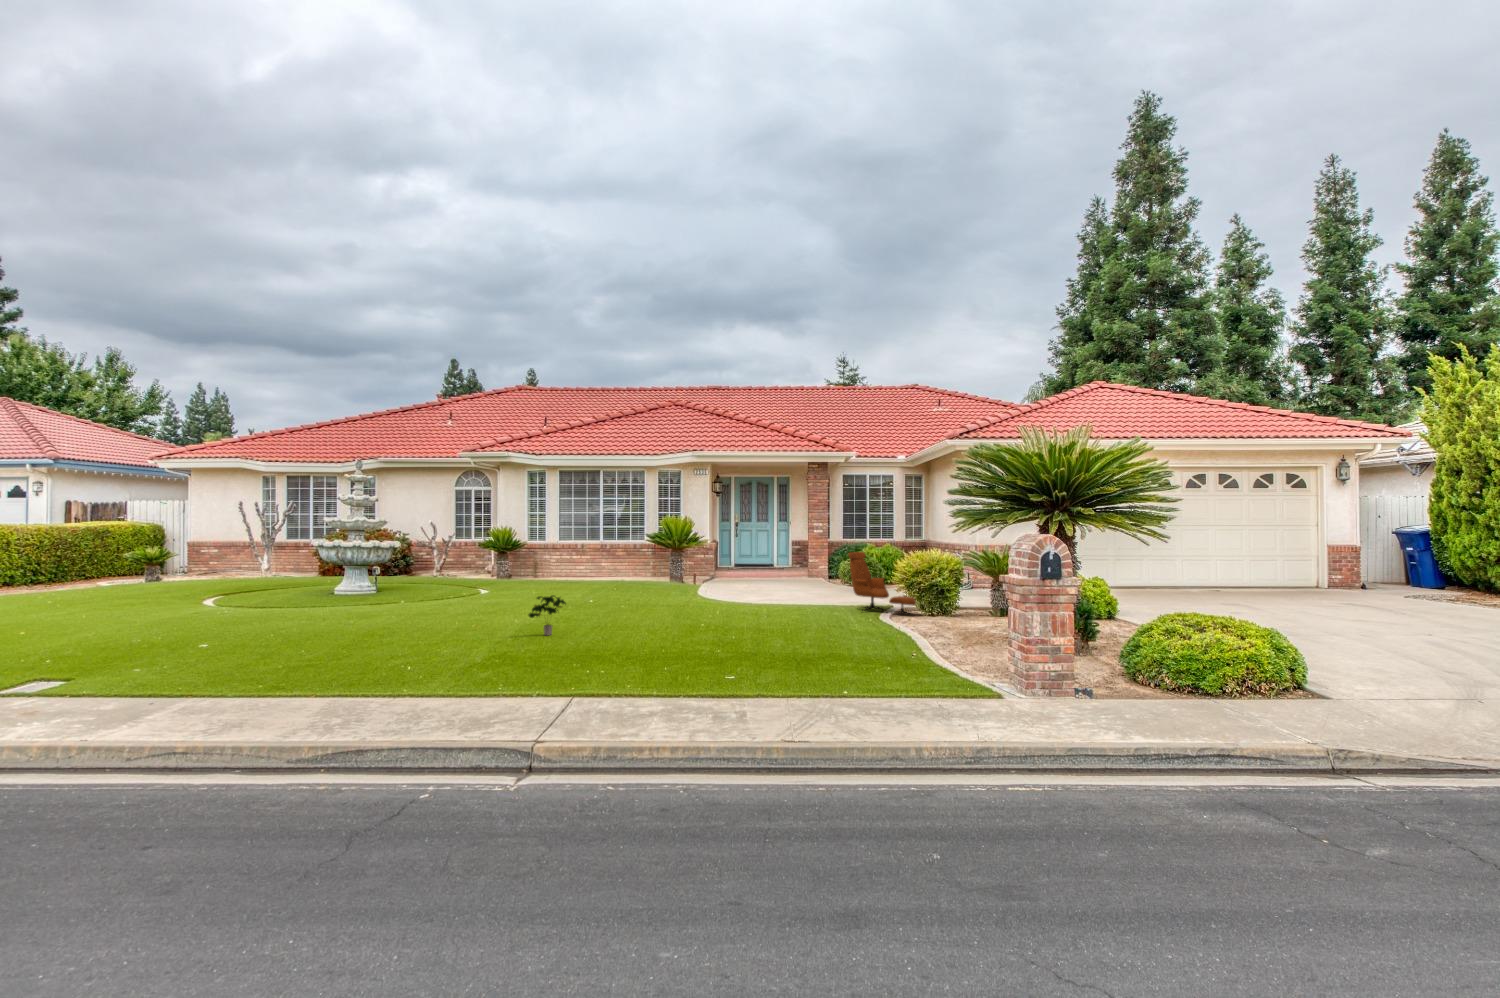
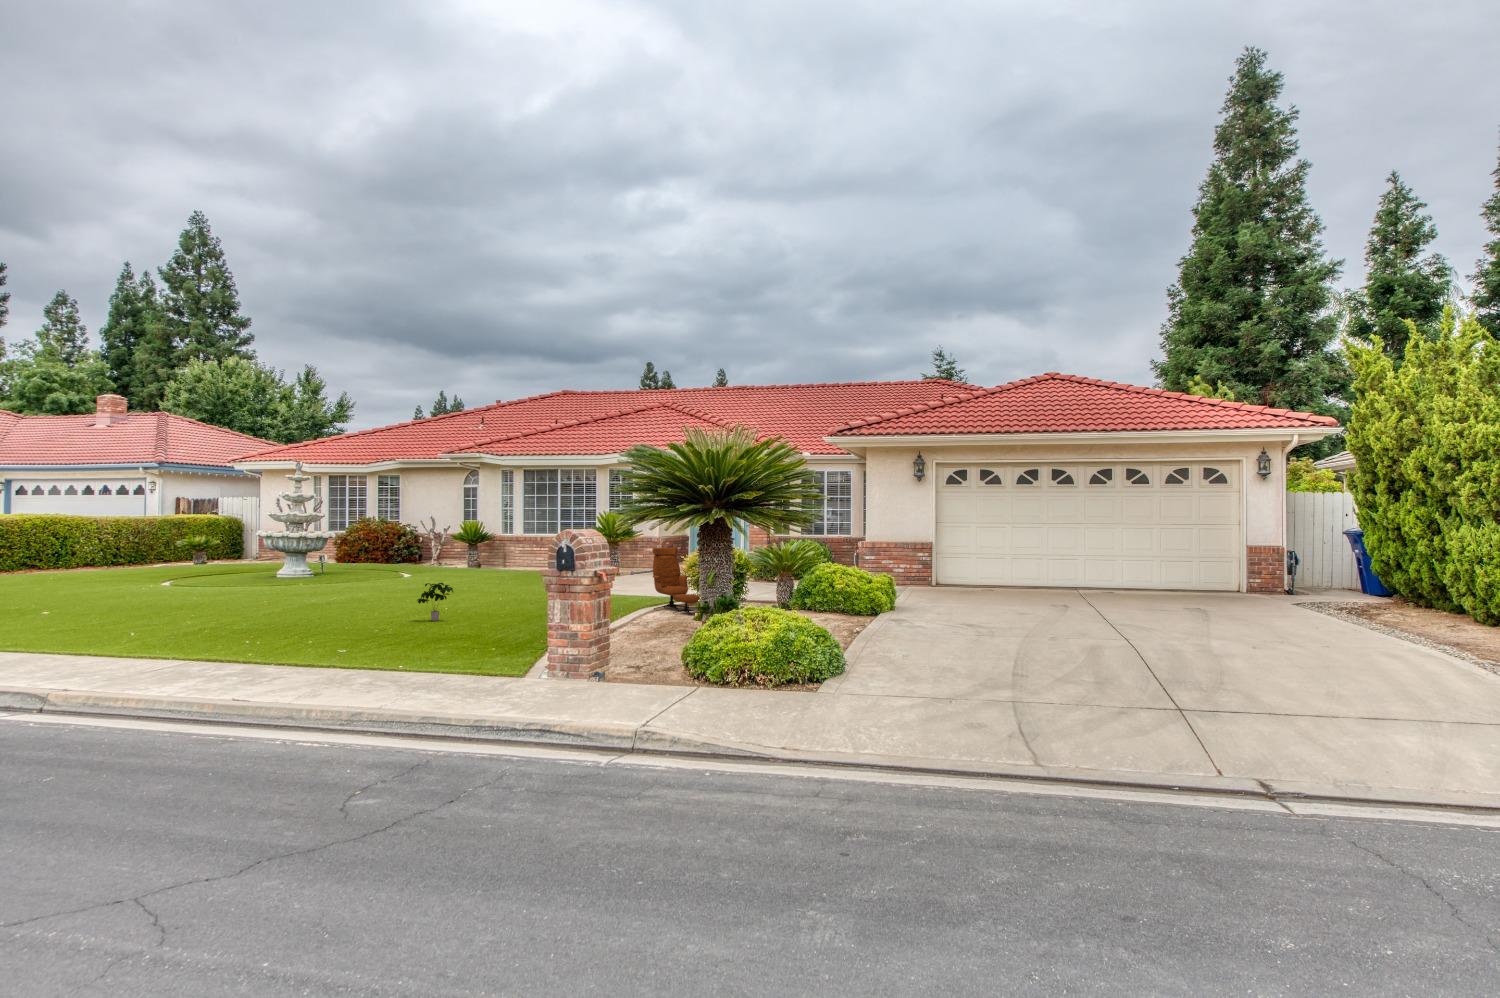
potted plant: present [528,595,566,636] -> present [418,583,453,621]

